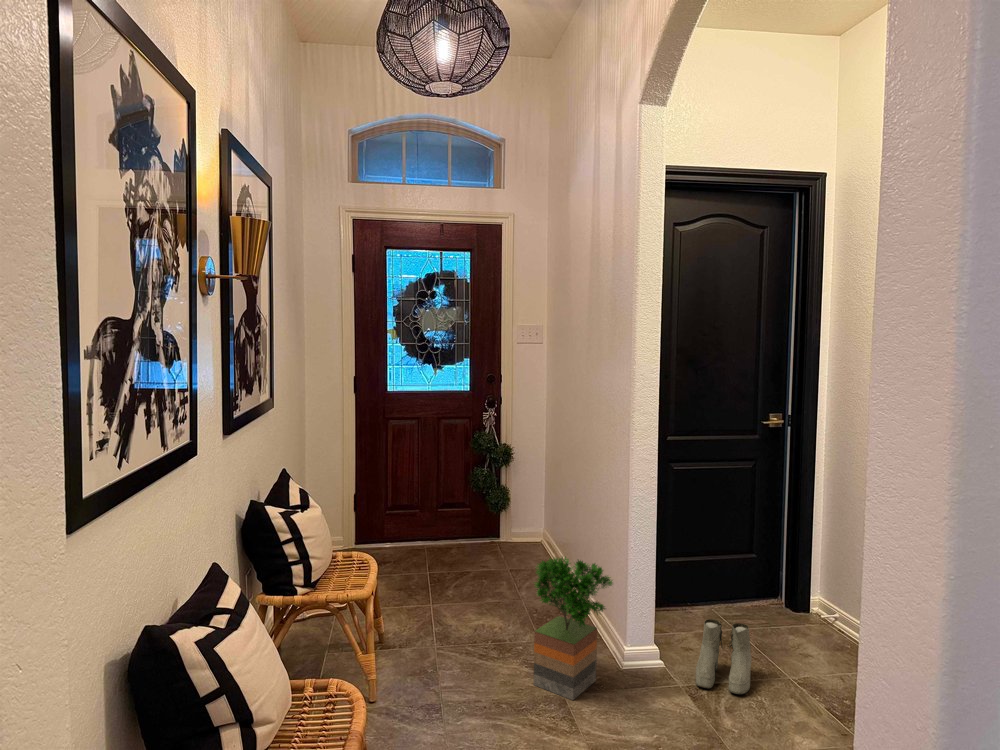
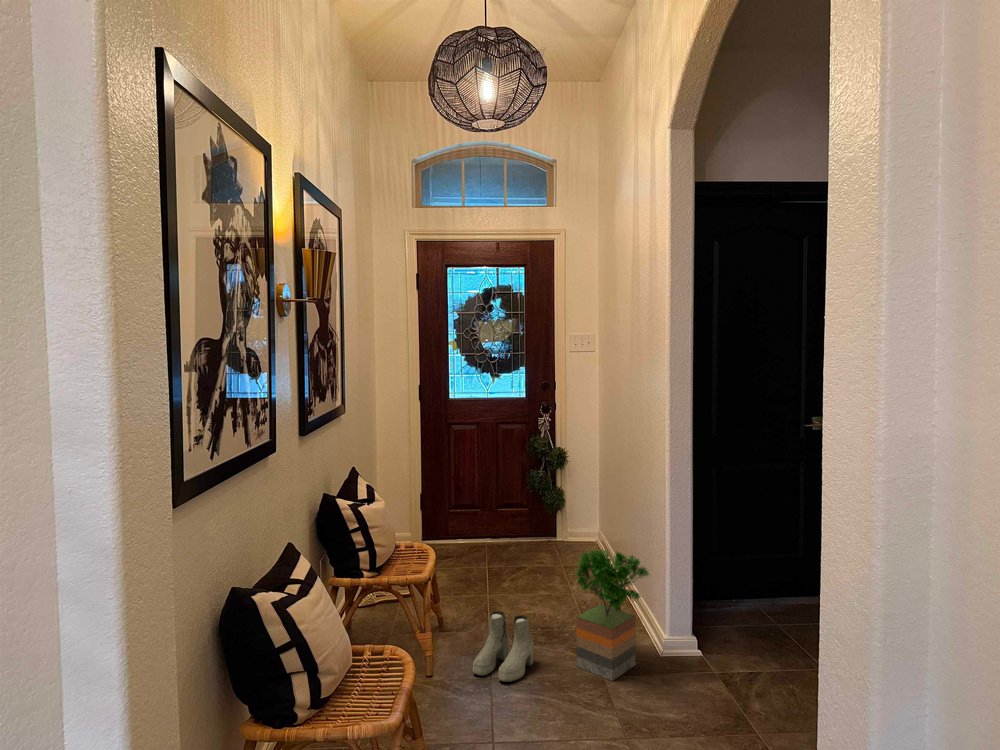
boots: present [696,619,752,695] -> present [473,611,534,682]

